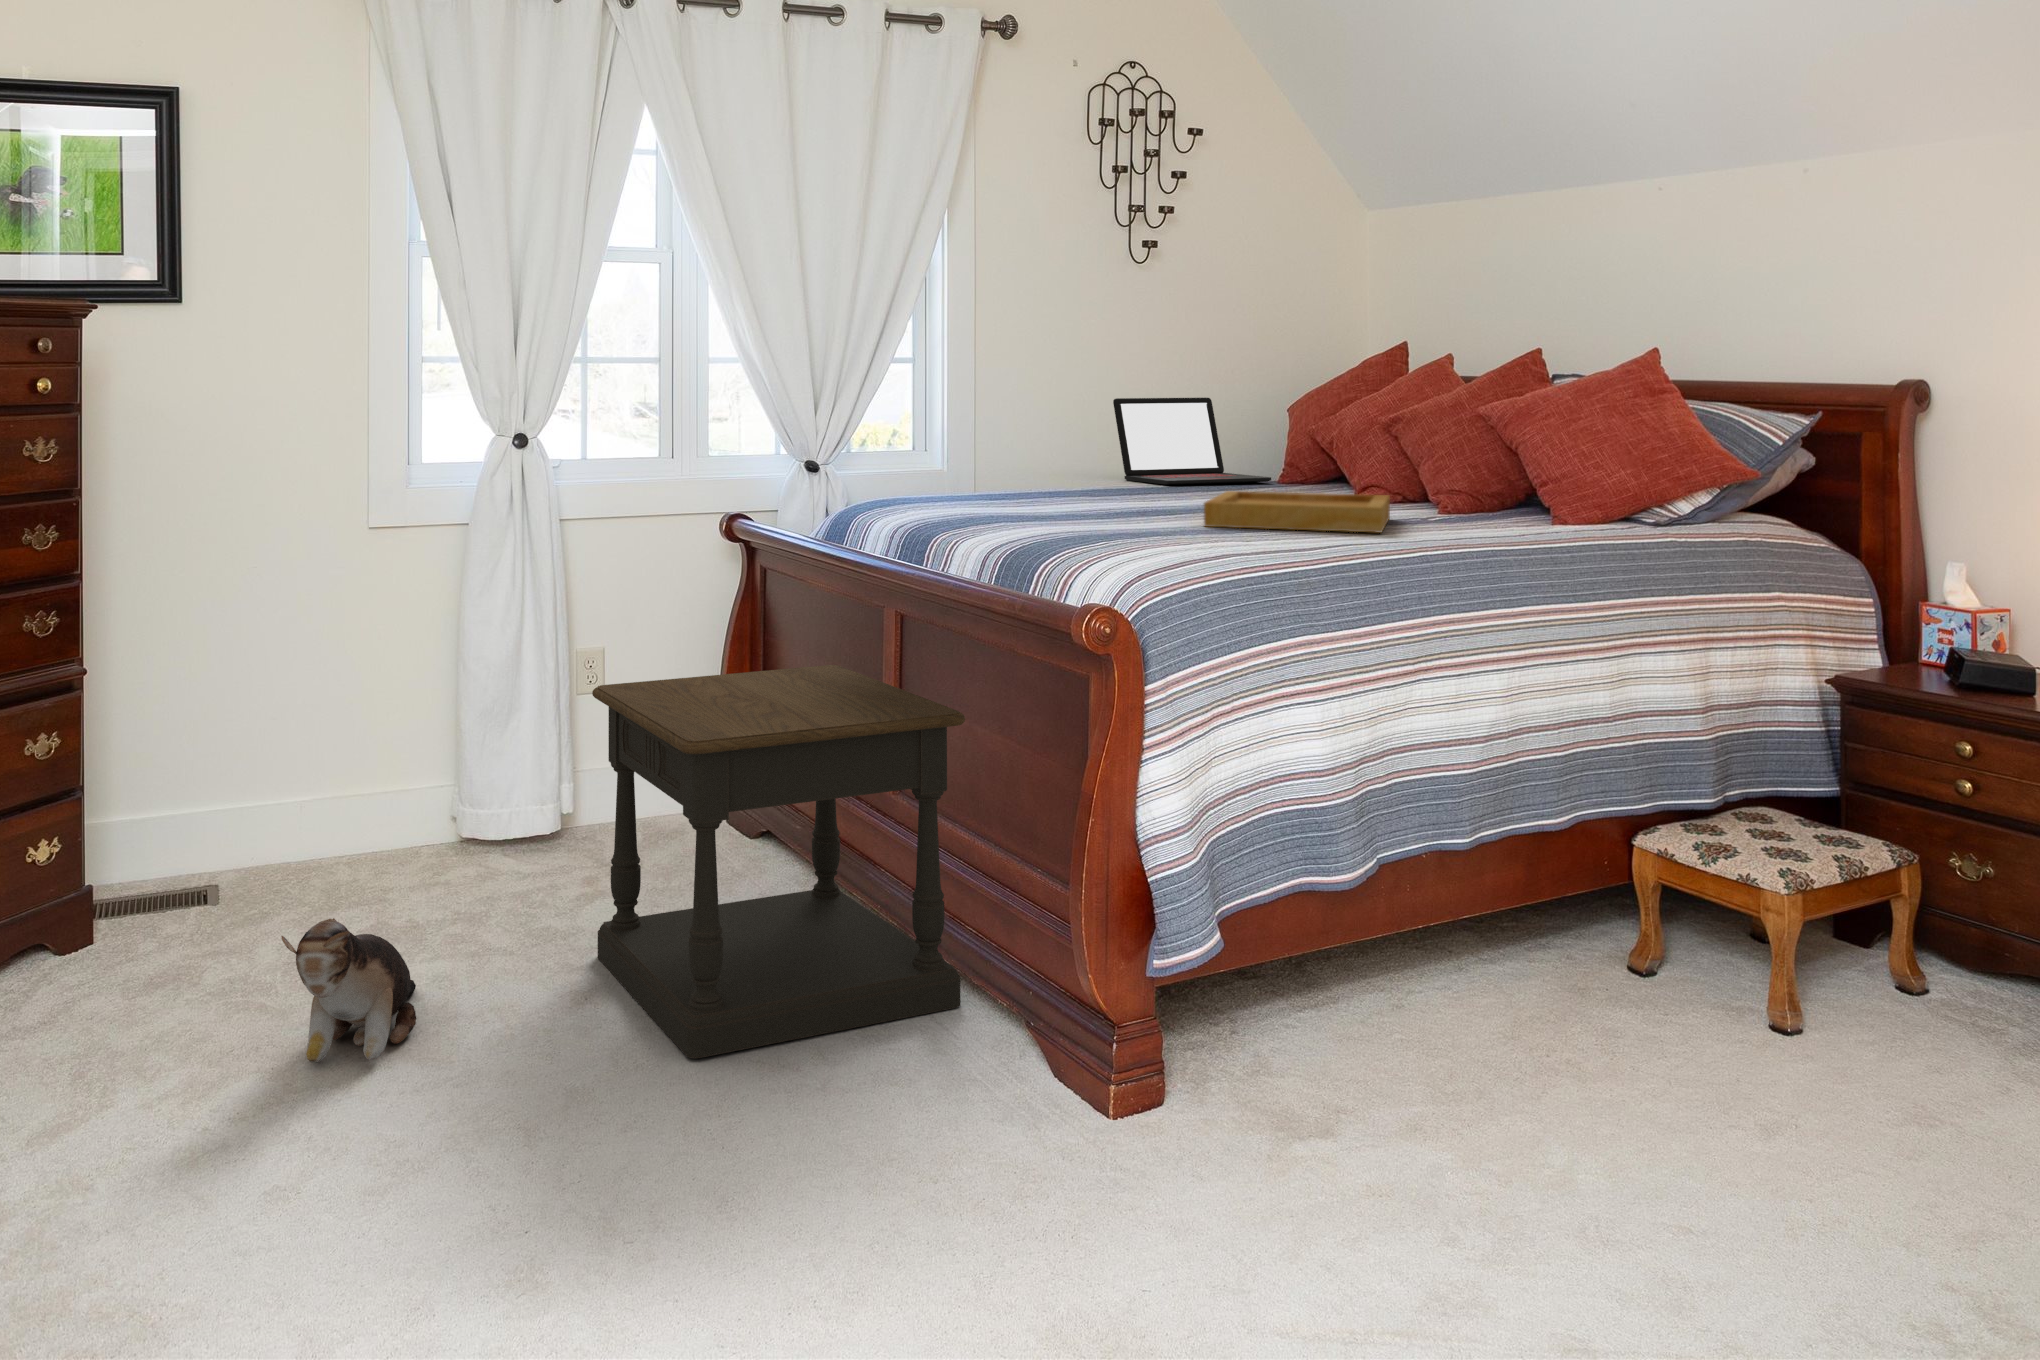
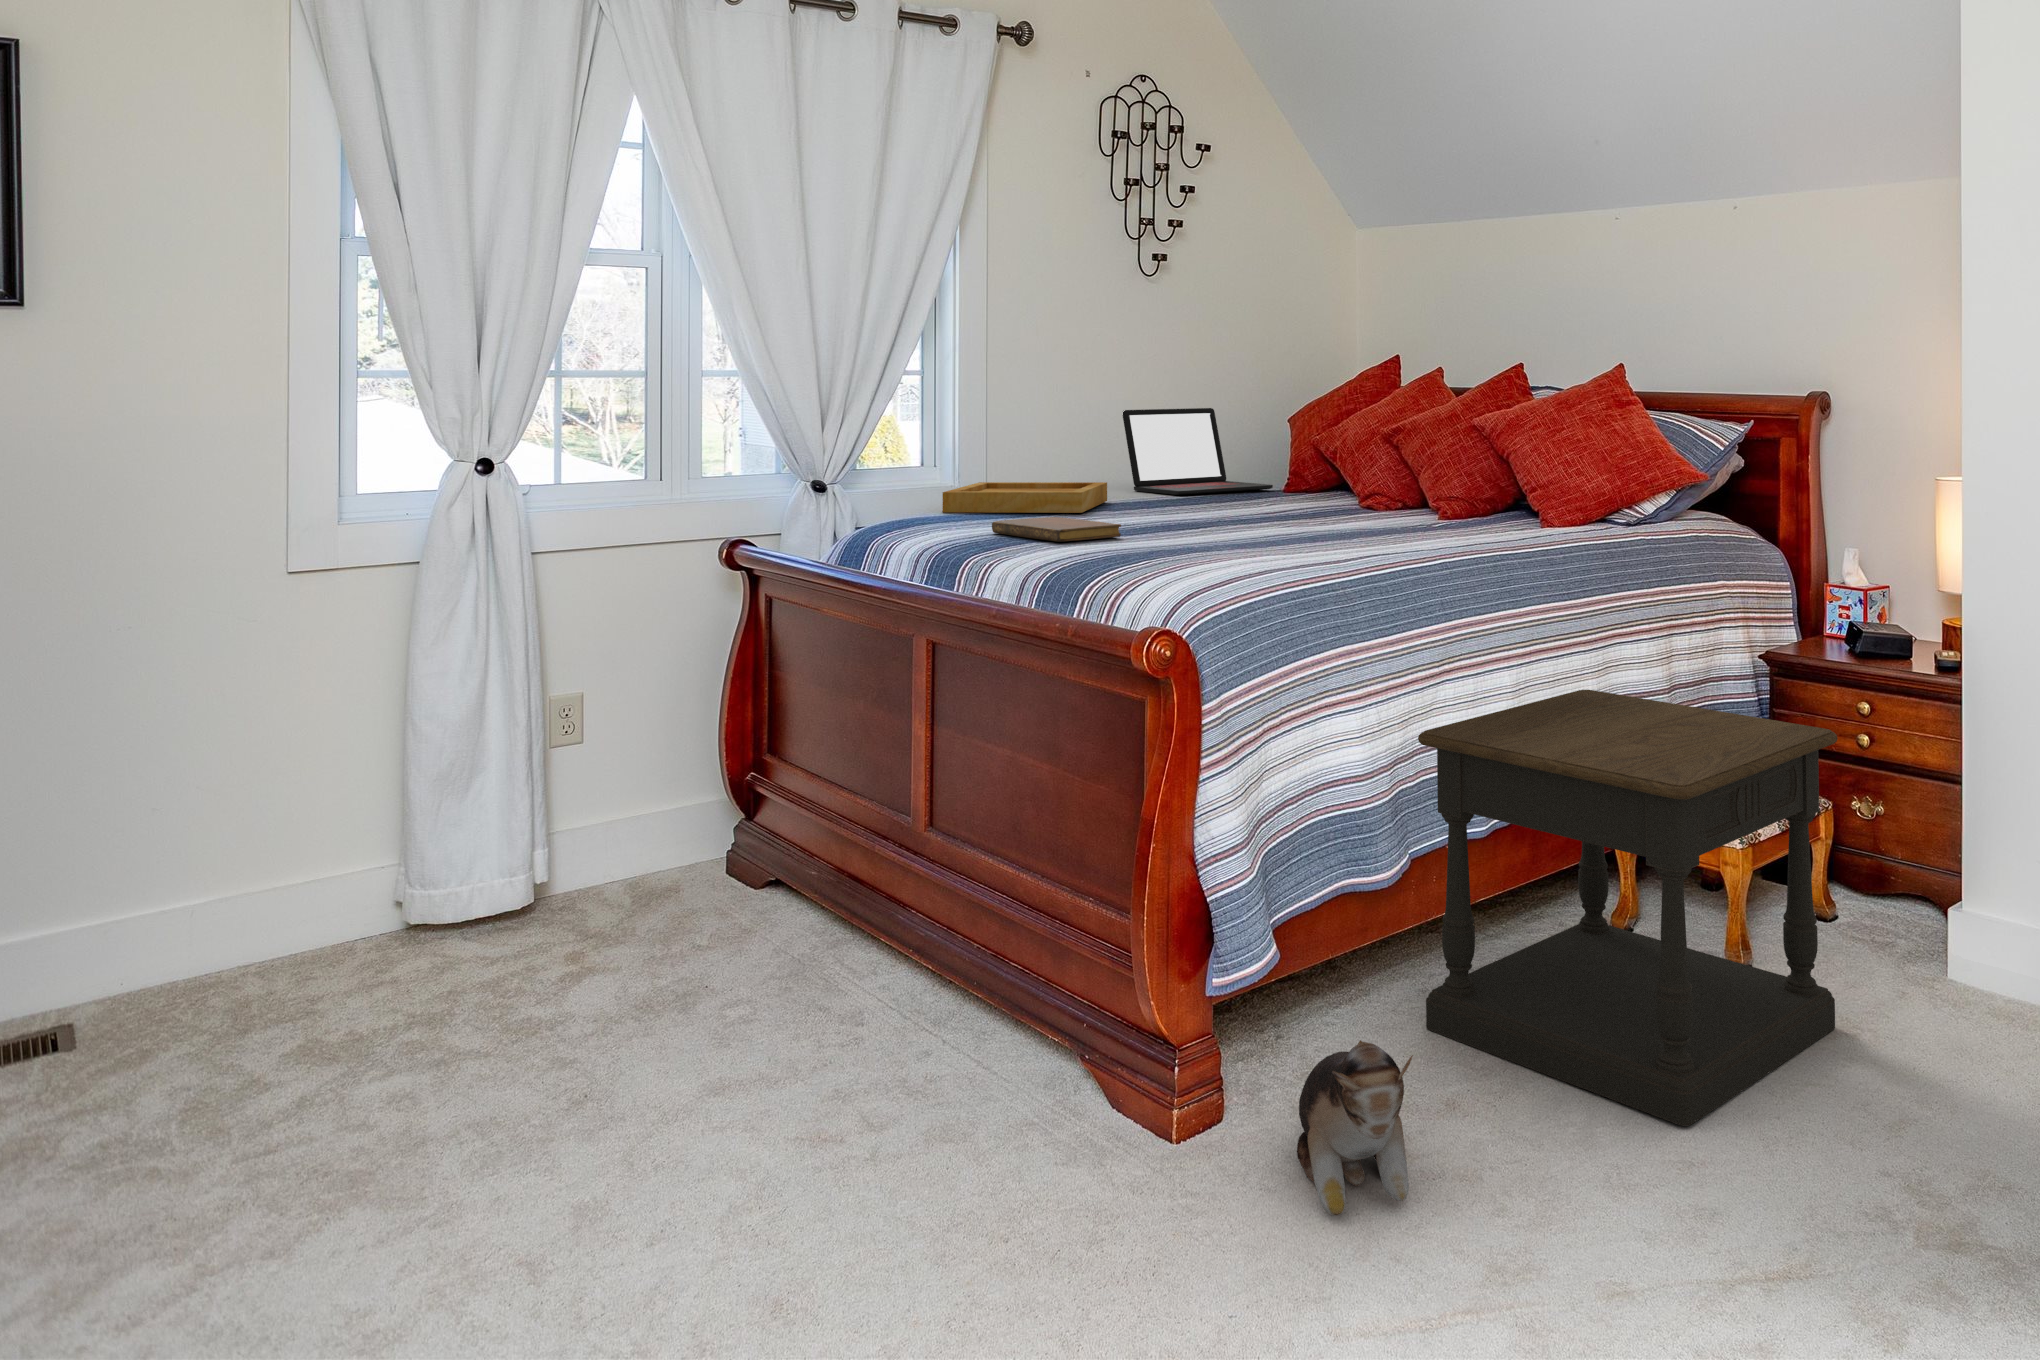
tray: present [1204,491,1390,532] -> present [943,482,1107,513]
notebook: none [965,500,1090,522] -> present [992,517,1121,542]
side table: present [592,665,965,1058] -> present [1418,690,1838,1126]
plush toy: present [281,918,416,1062] -> present [1297,1041,1413,1216]

